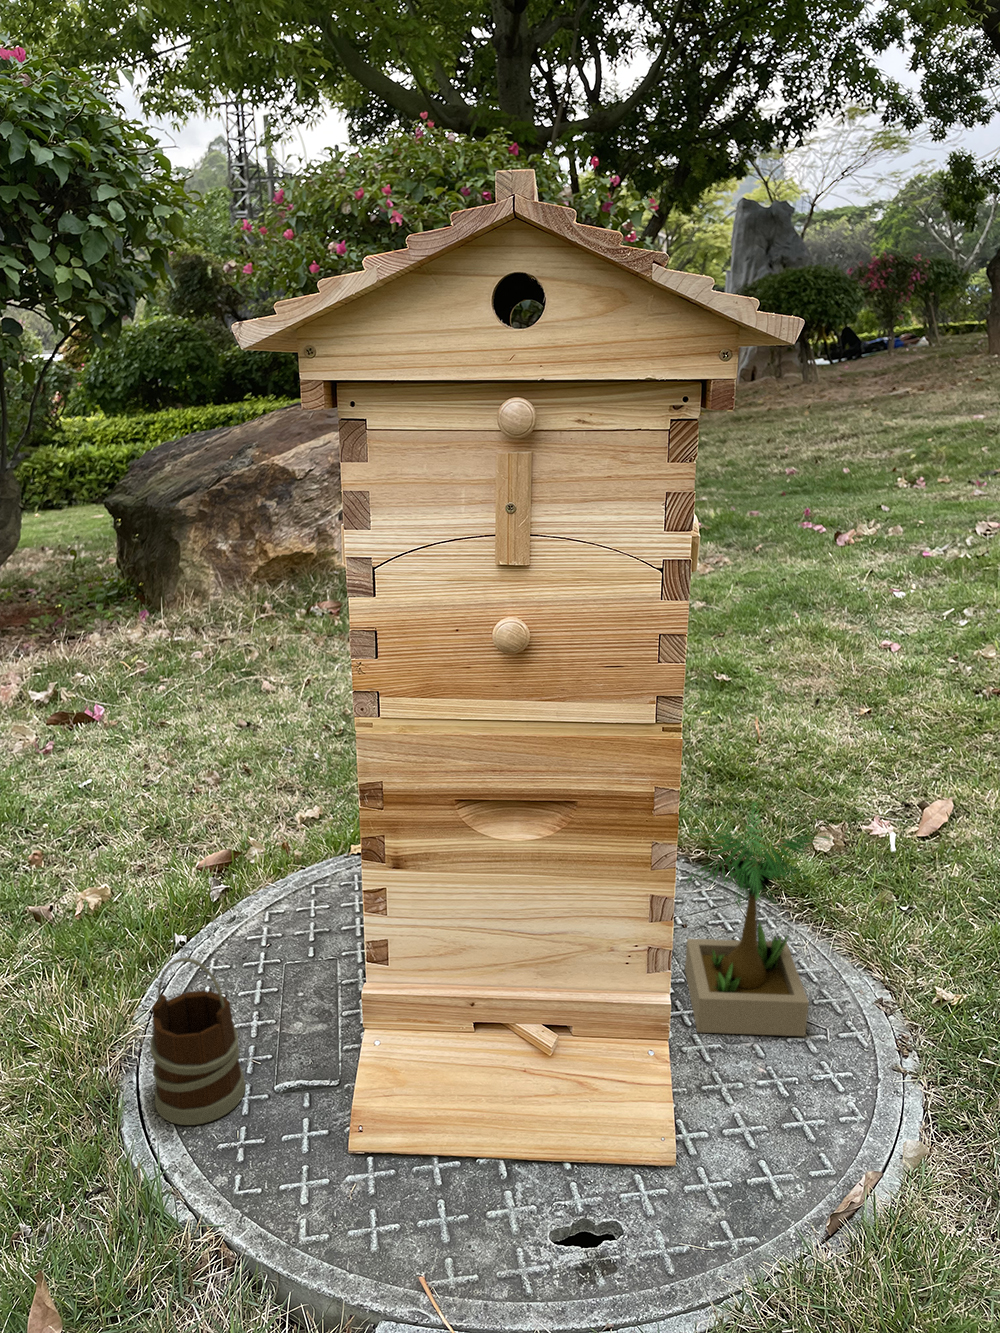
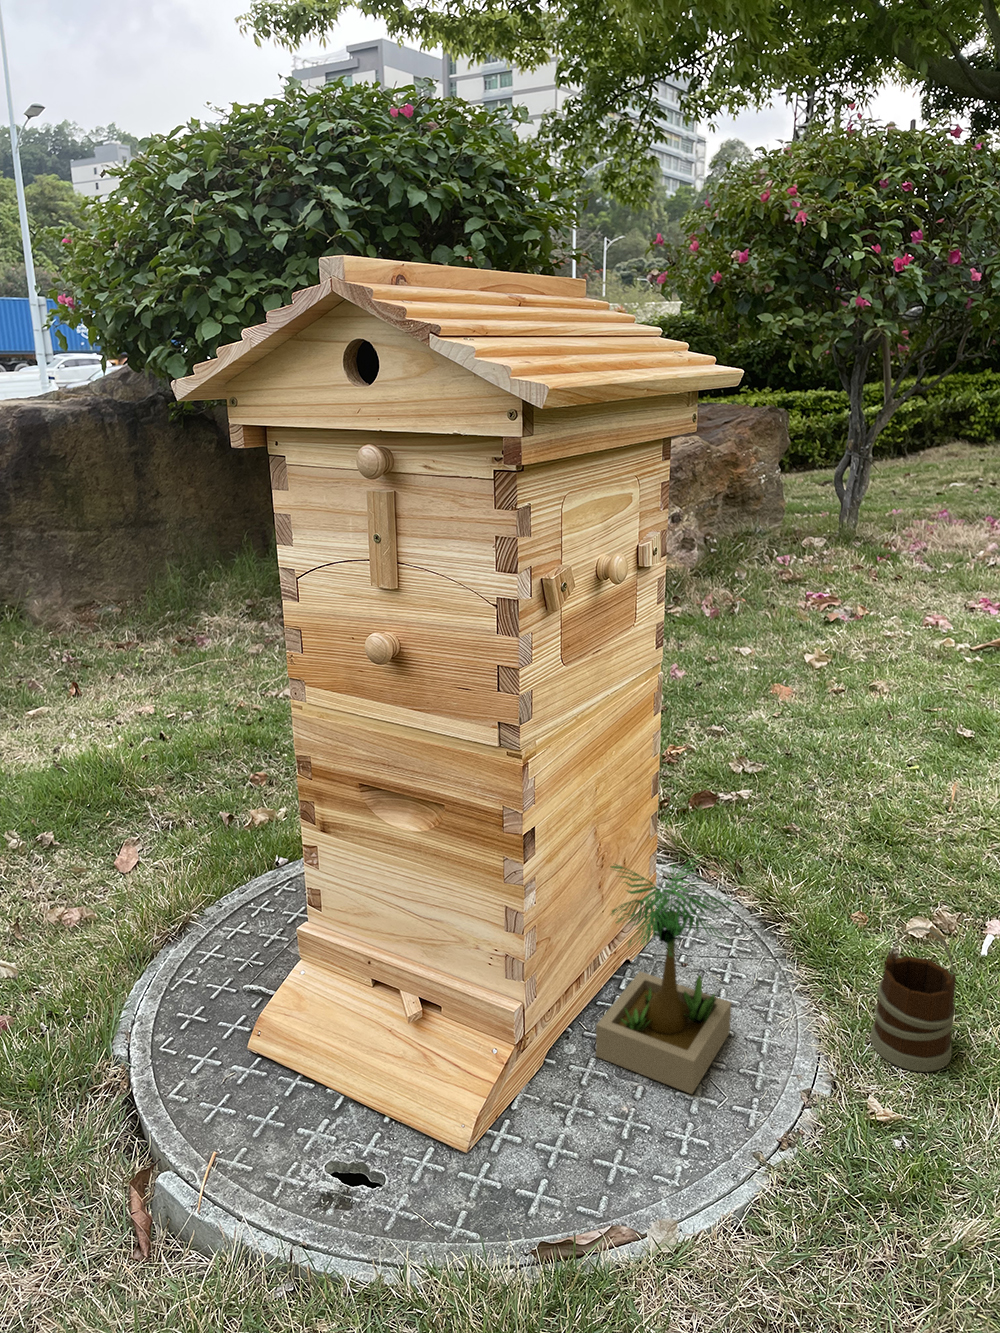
wooden bucket: present [150,958,245,1125] -> present [870,927,956,1072]

